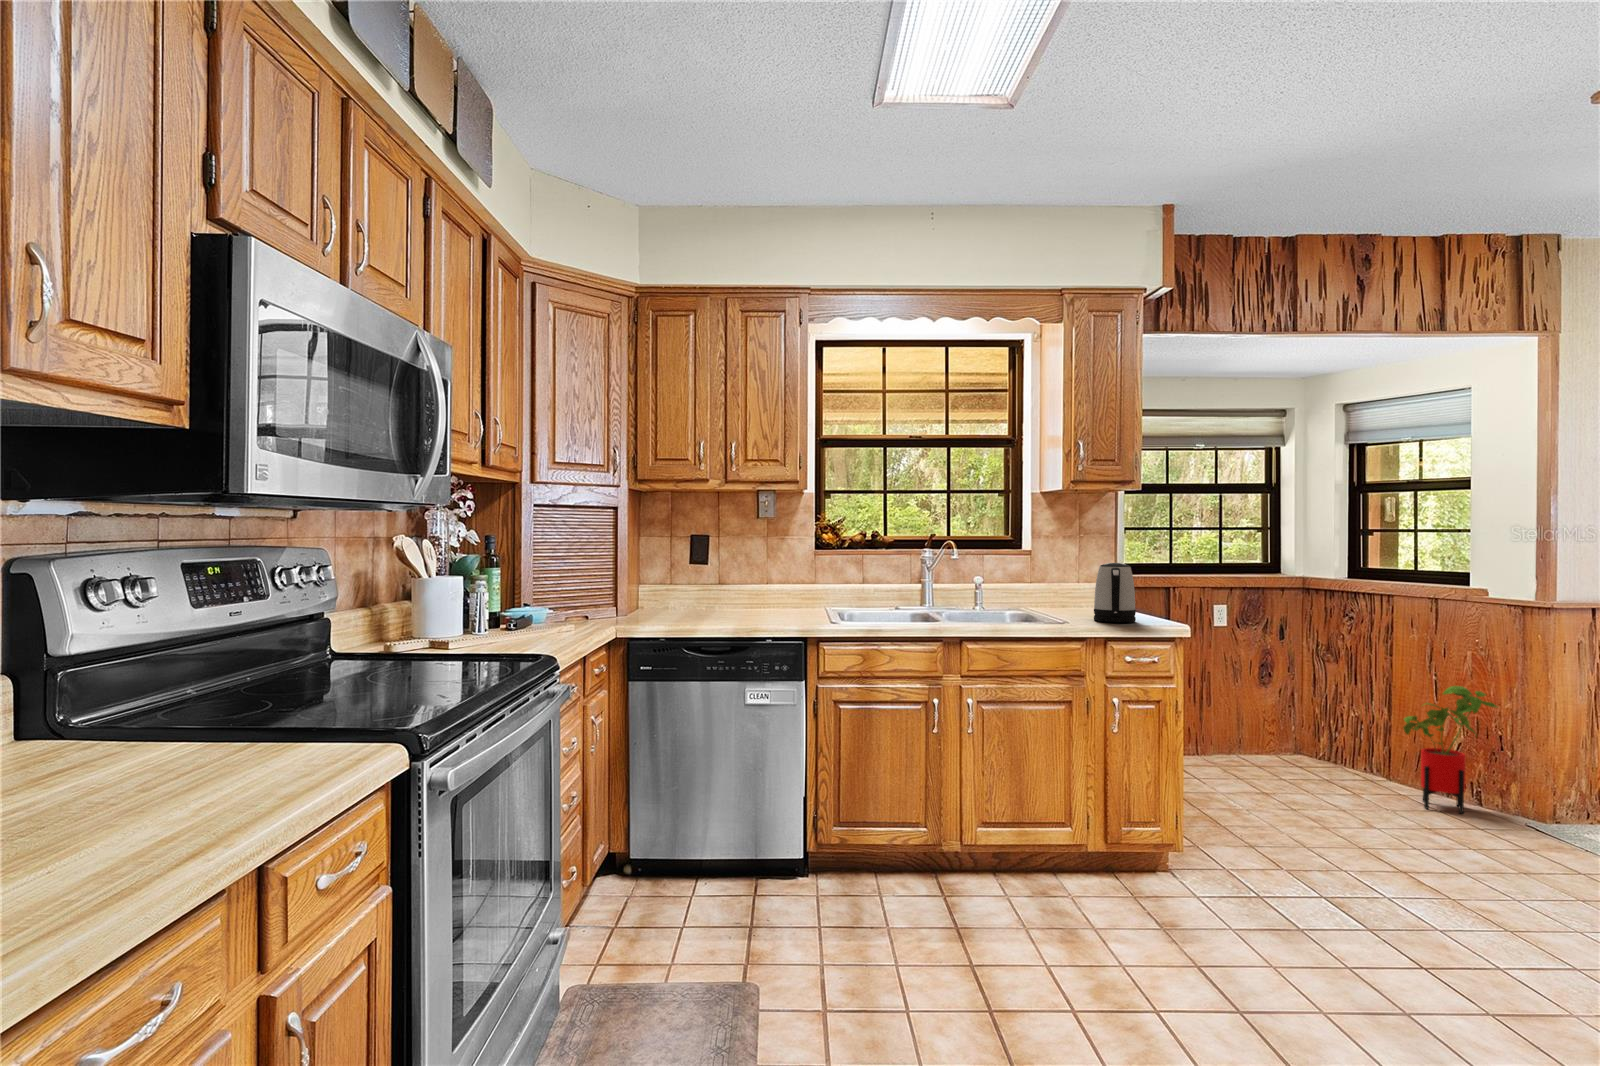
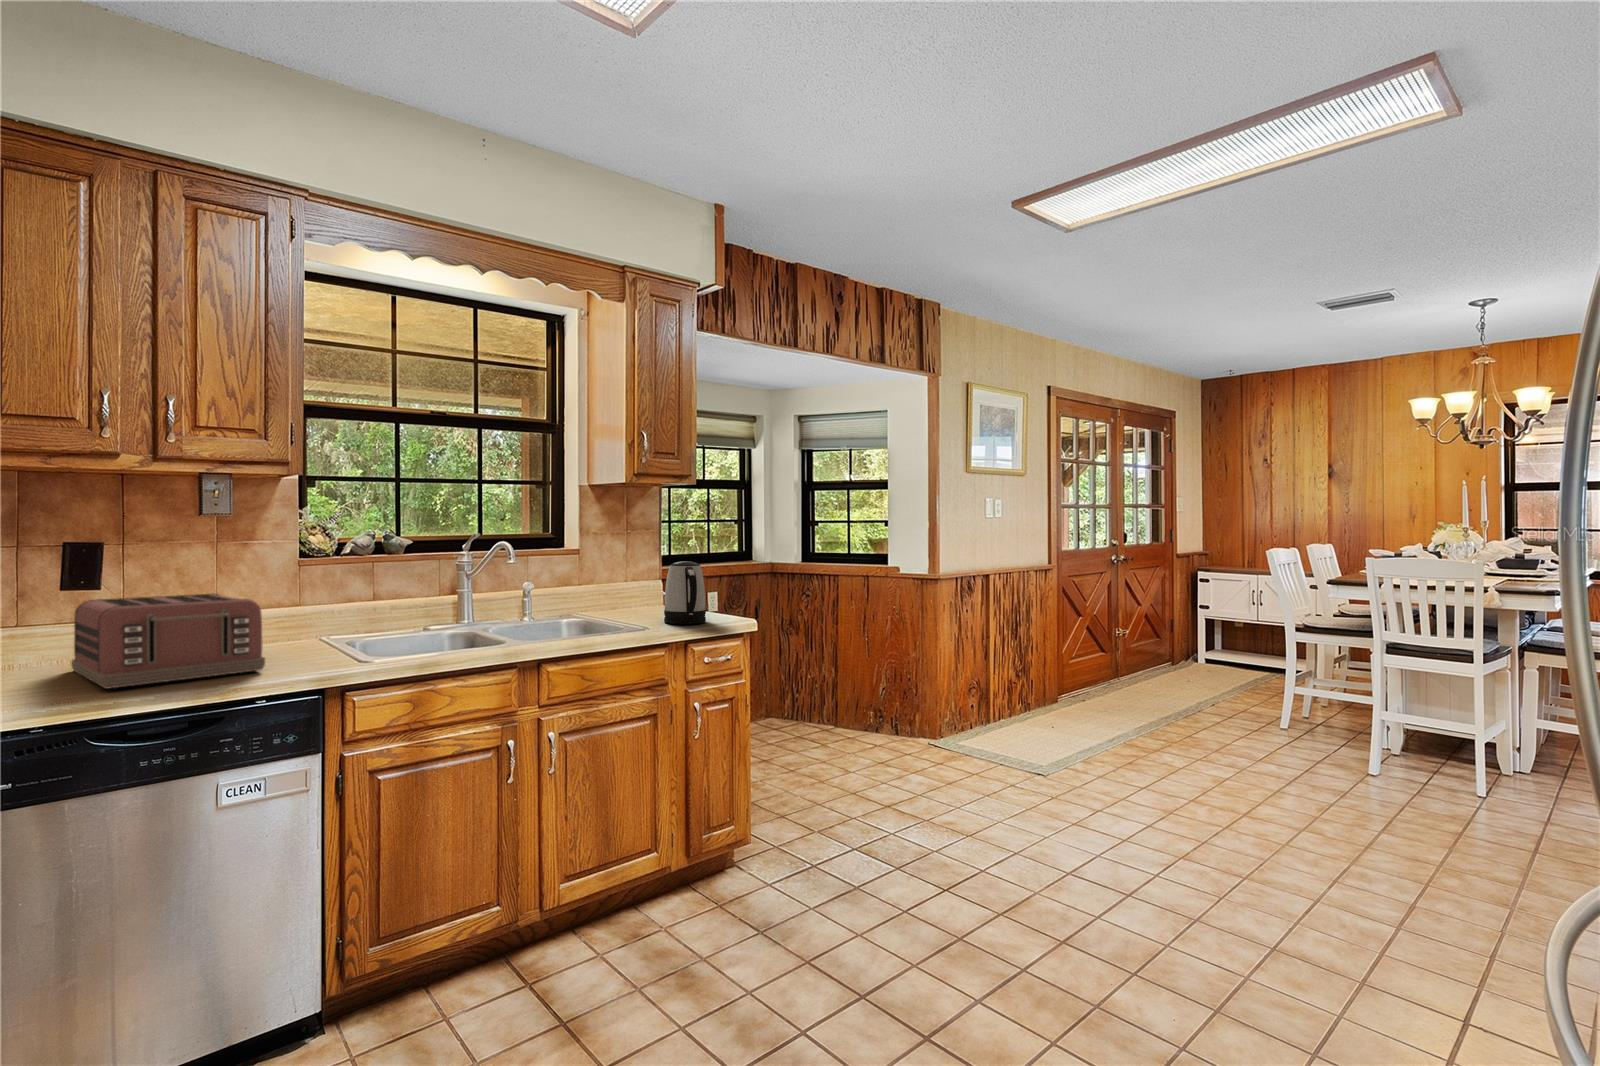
toaster: none [683,573,777,625] -> present [71,594,265,689]
house plant: present [1403,686,1497,813] -> none [864,648,928,749]

